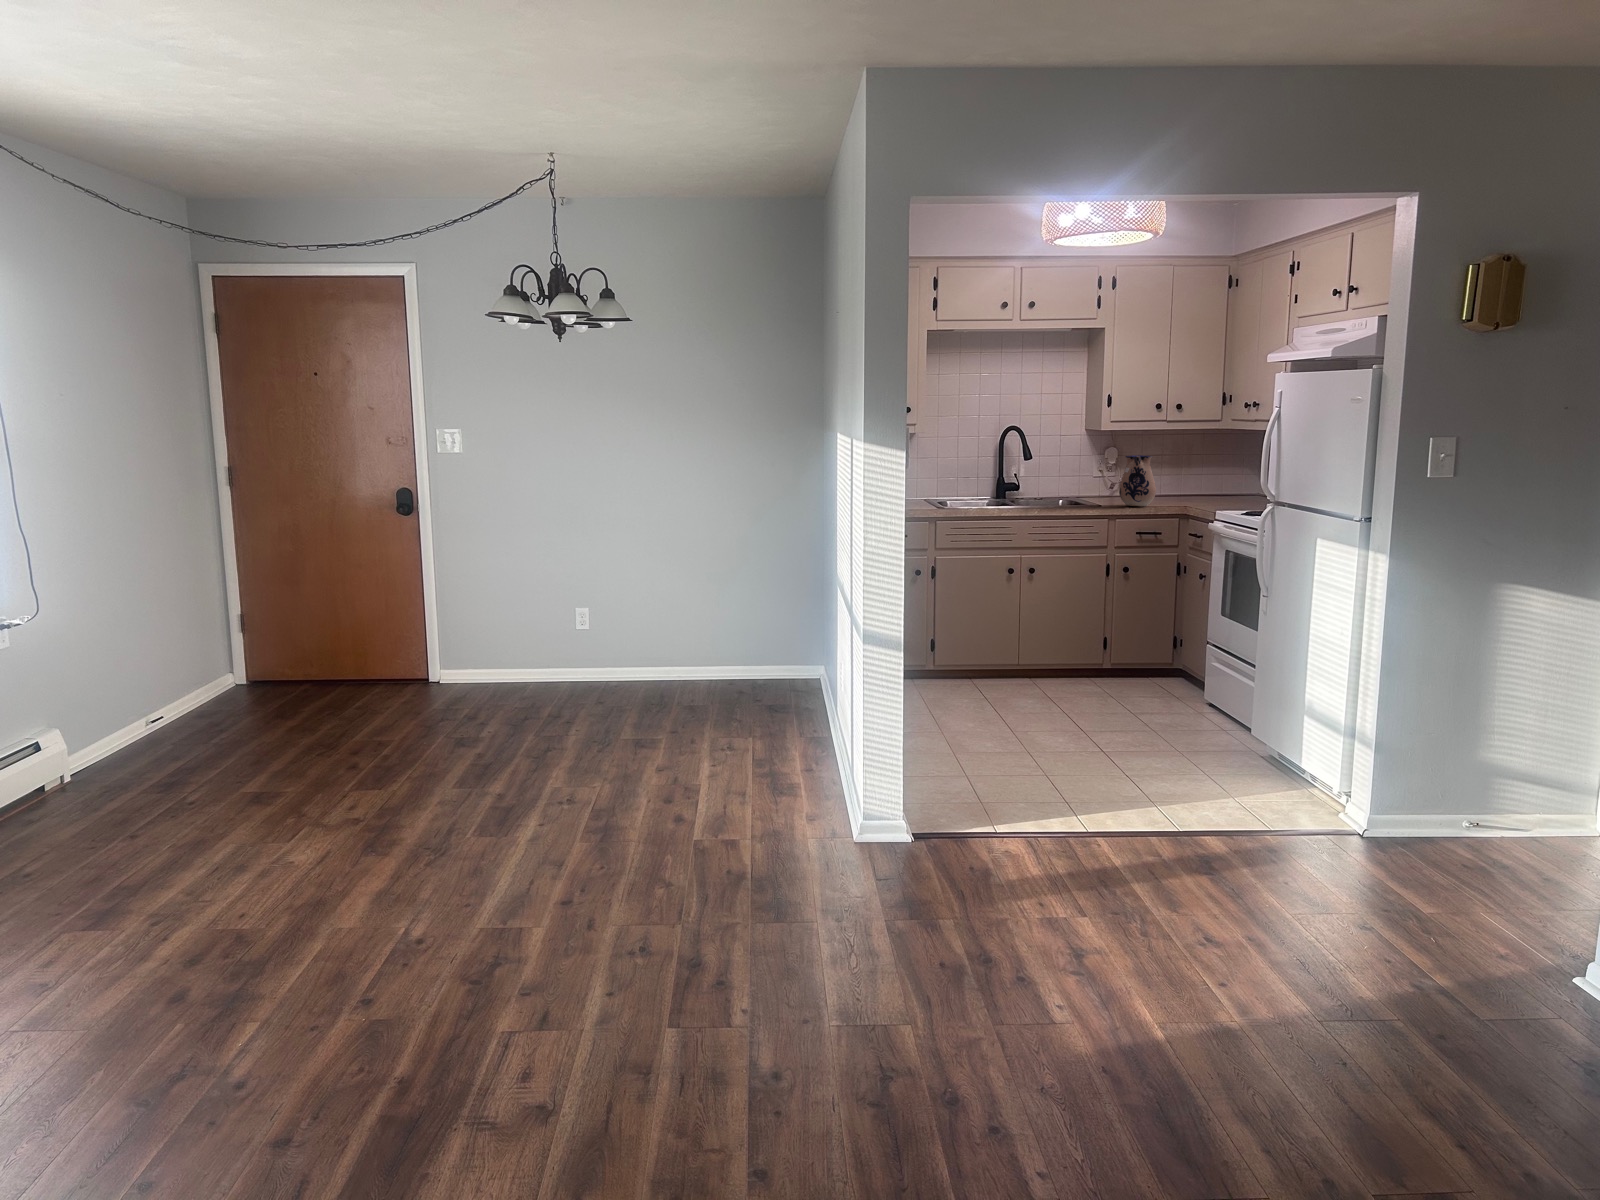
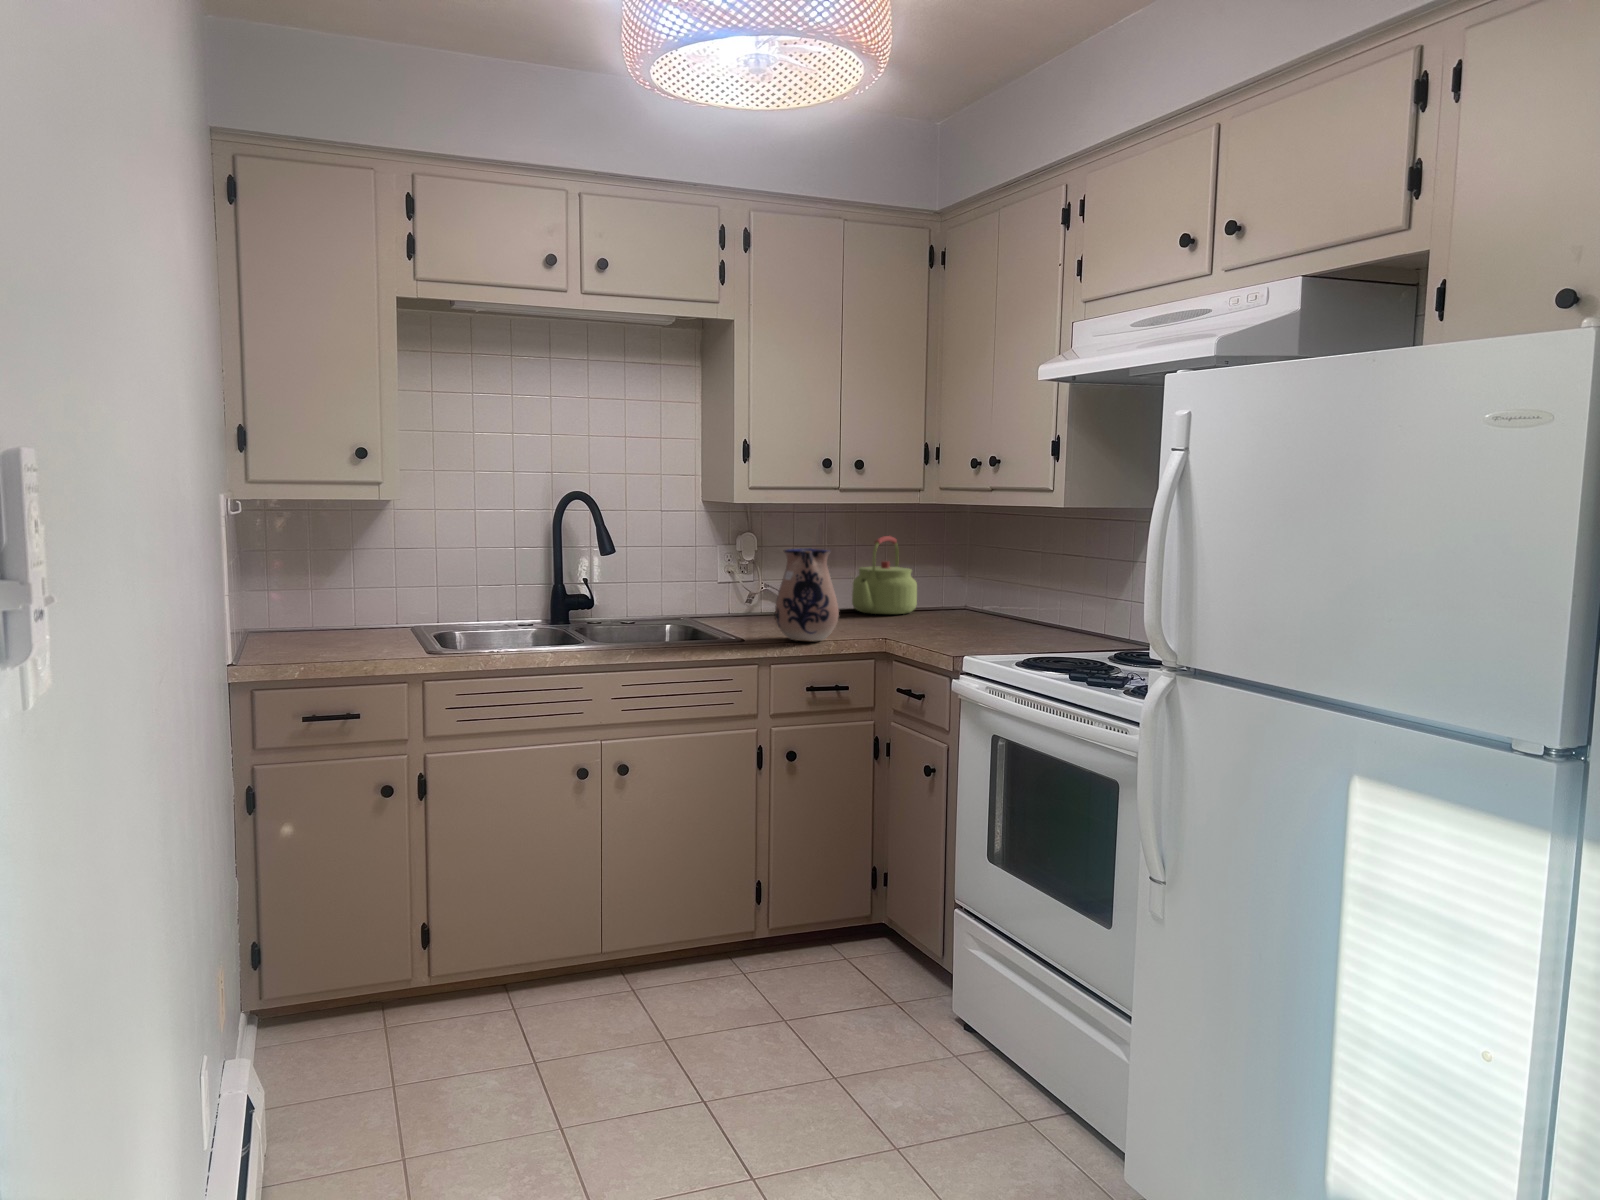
kettle: none [1177,449,1220,497] -> present [852,536,917,614]

